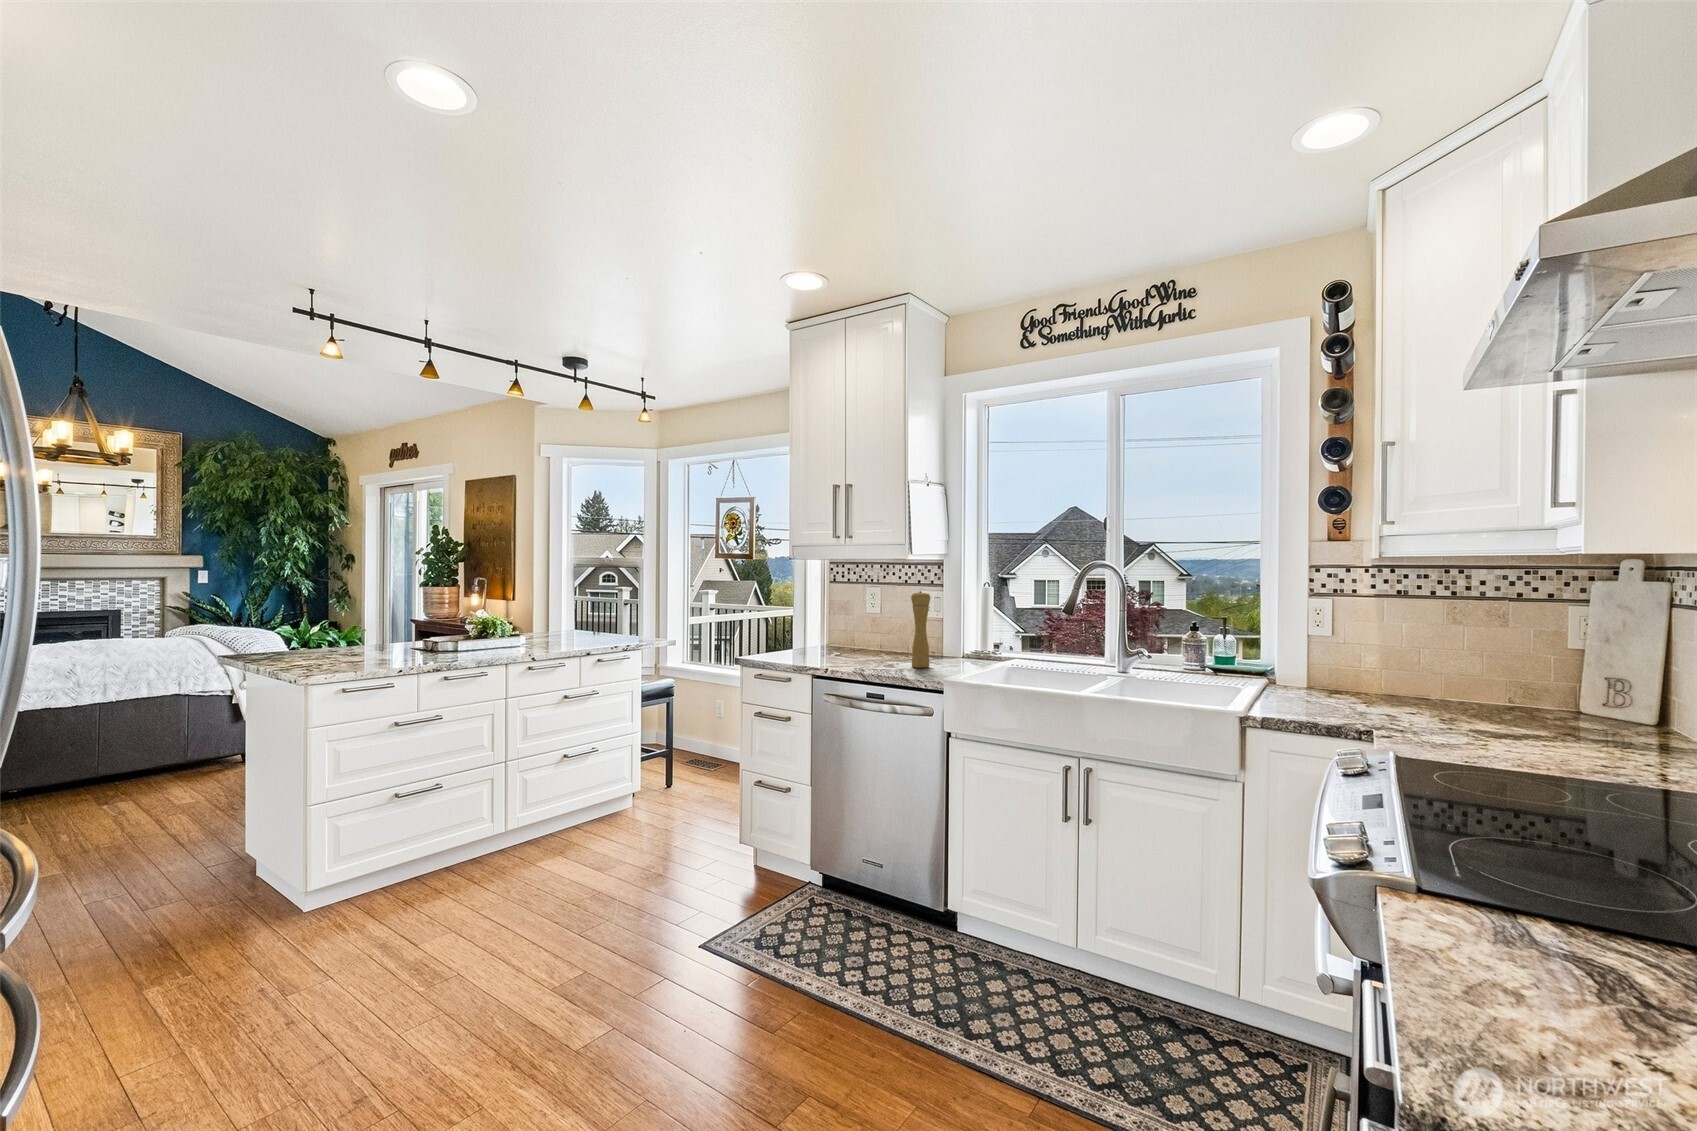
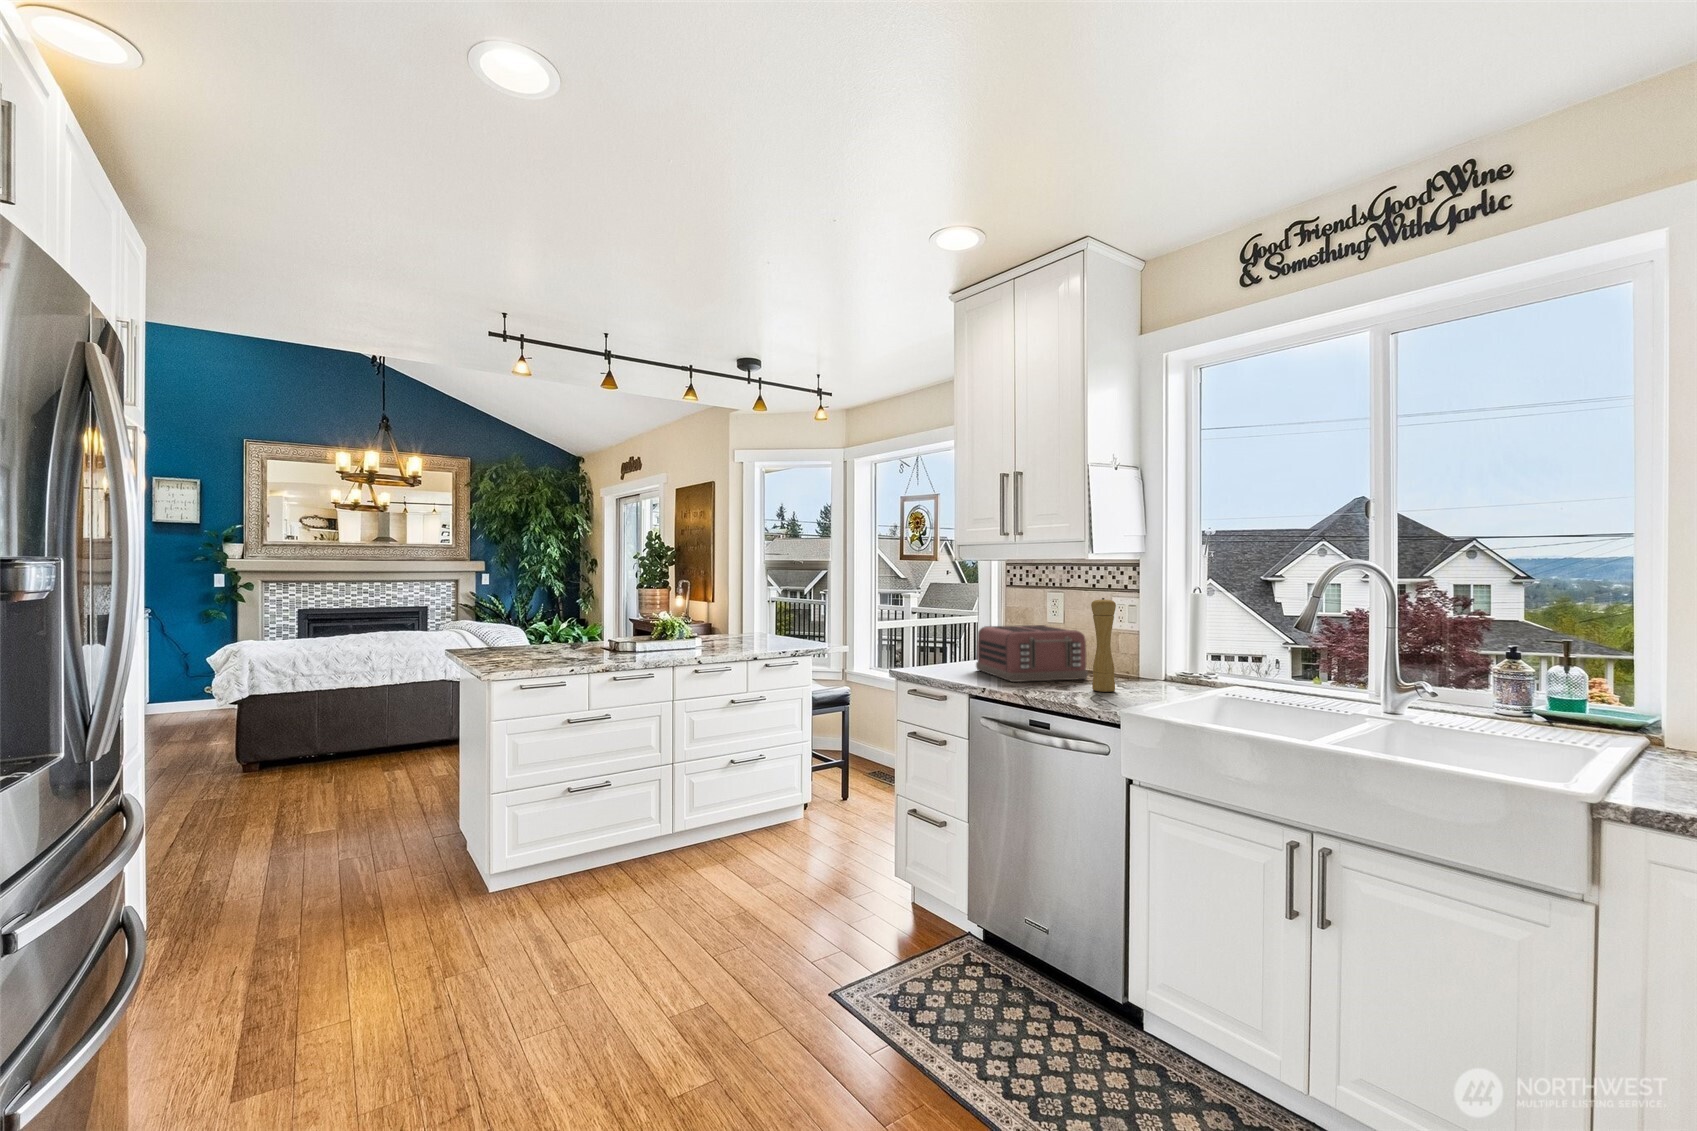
toaster: none [808,615,904,664] -> present [976,625,1088,682]

